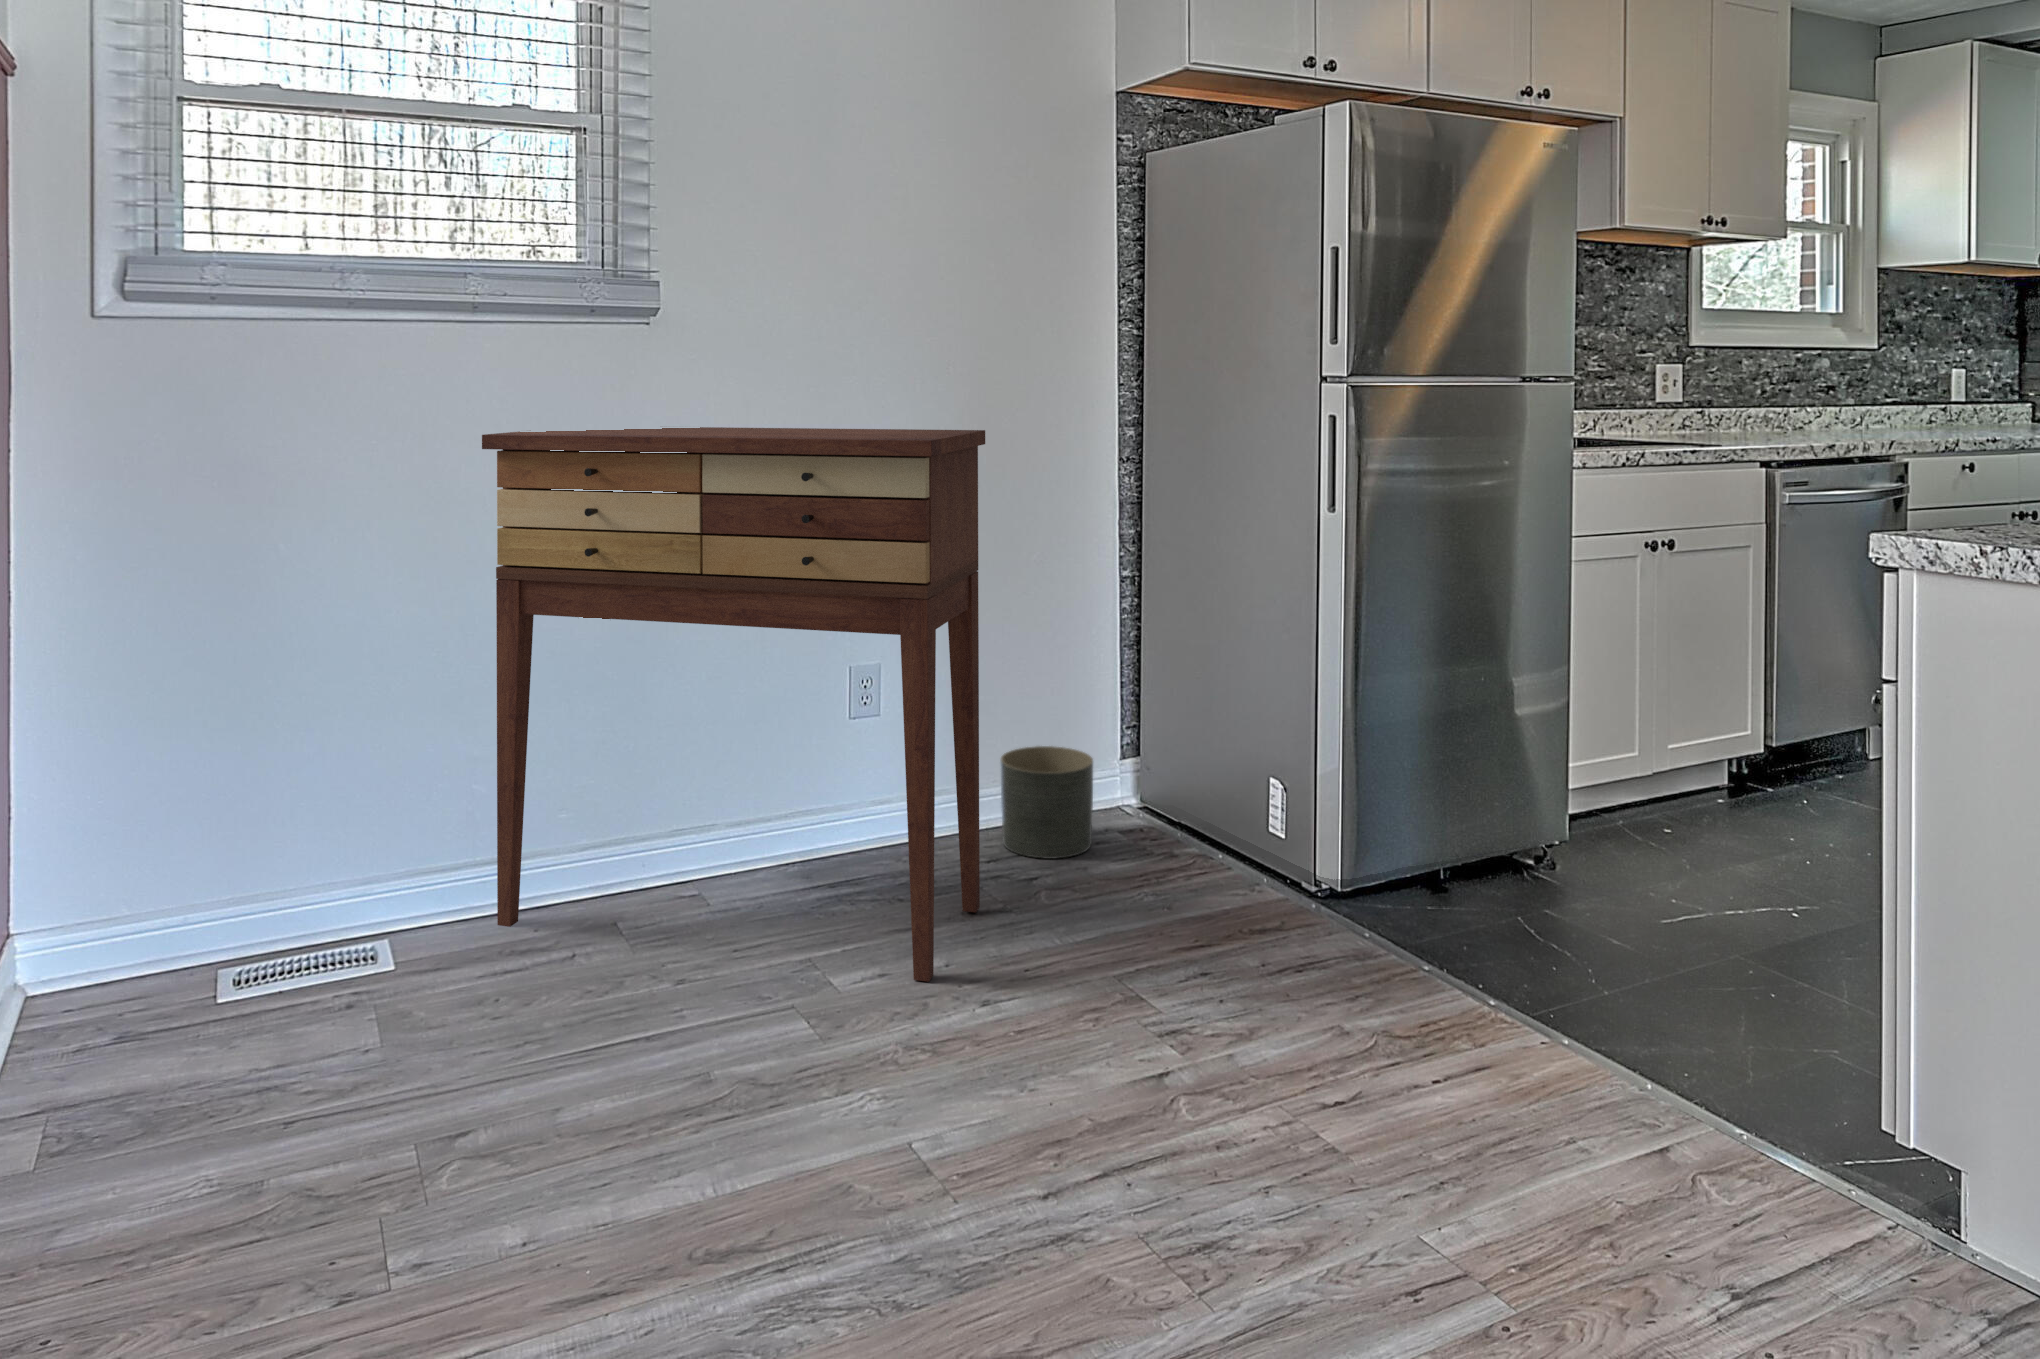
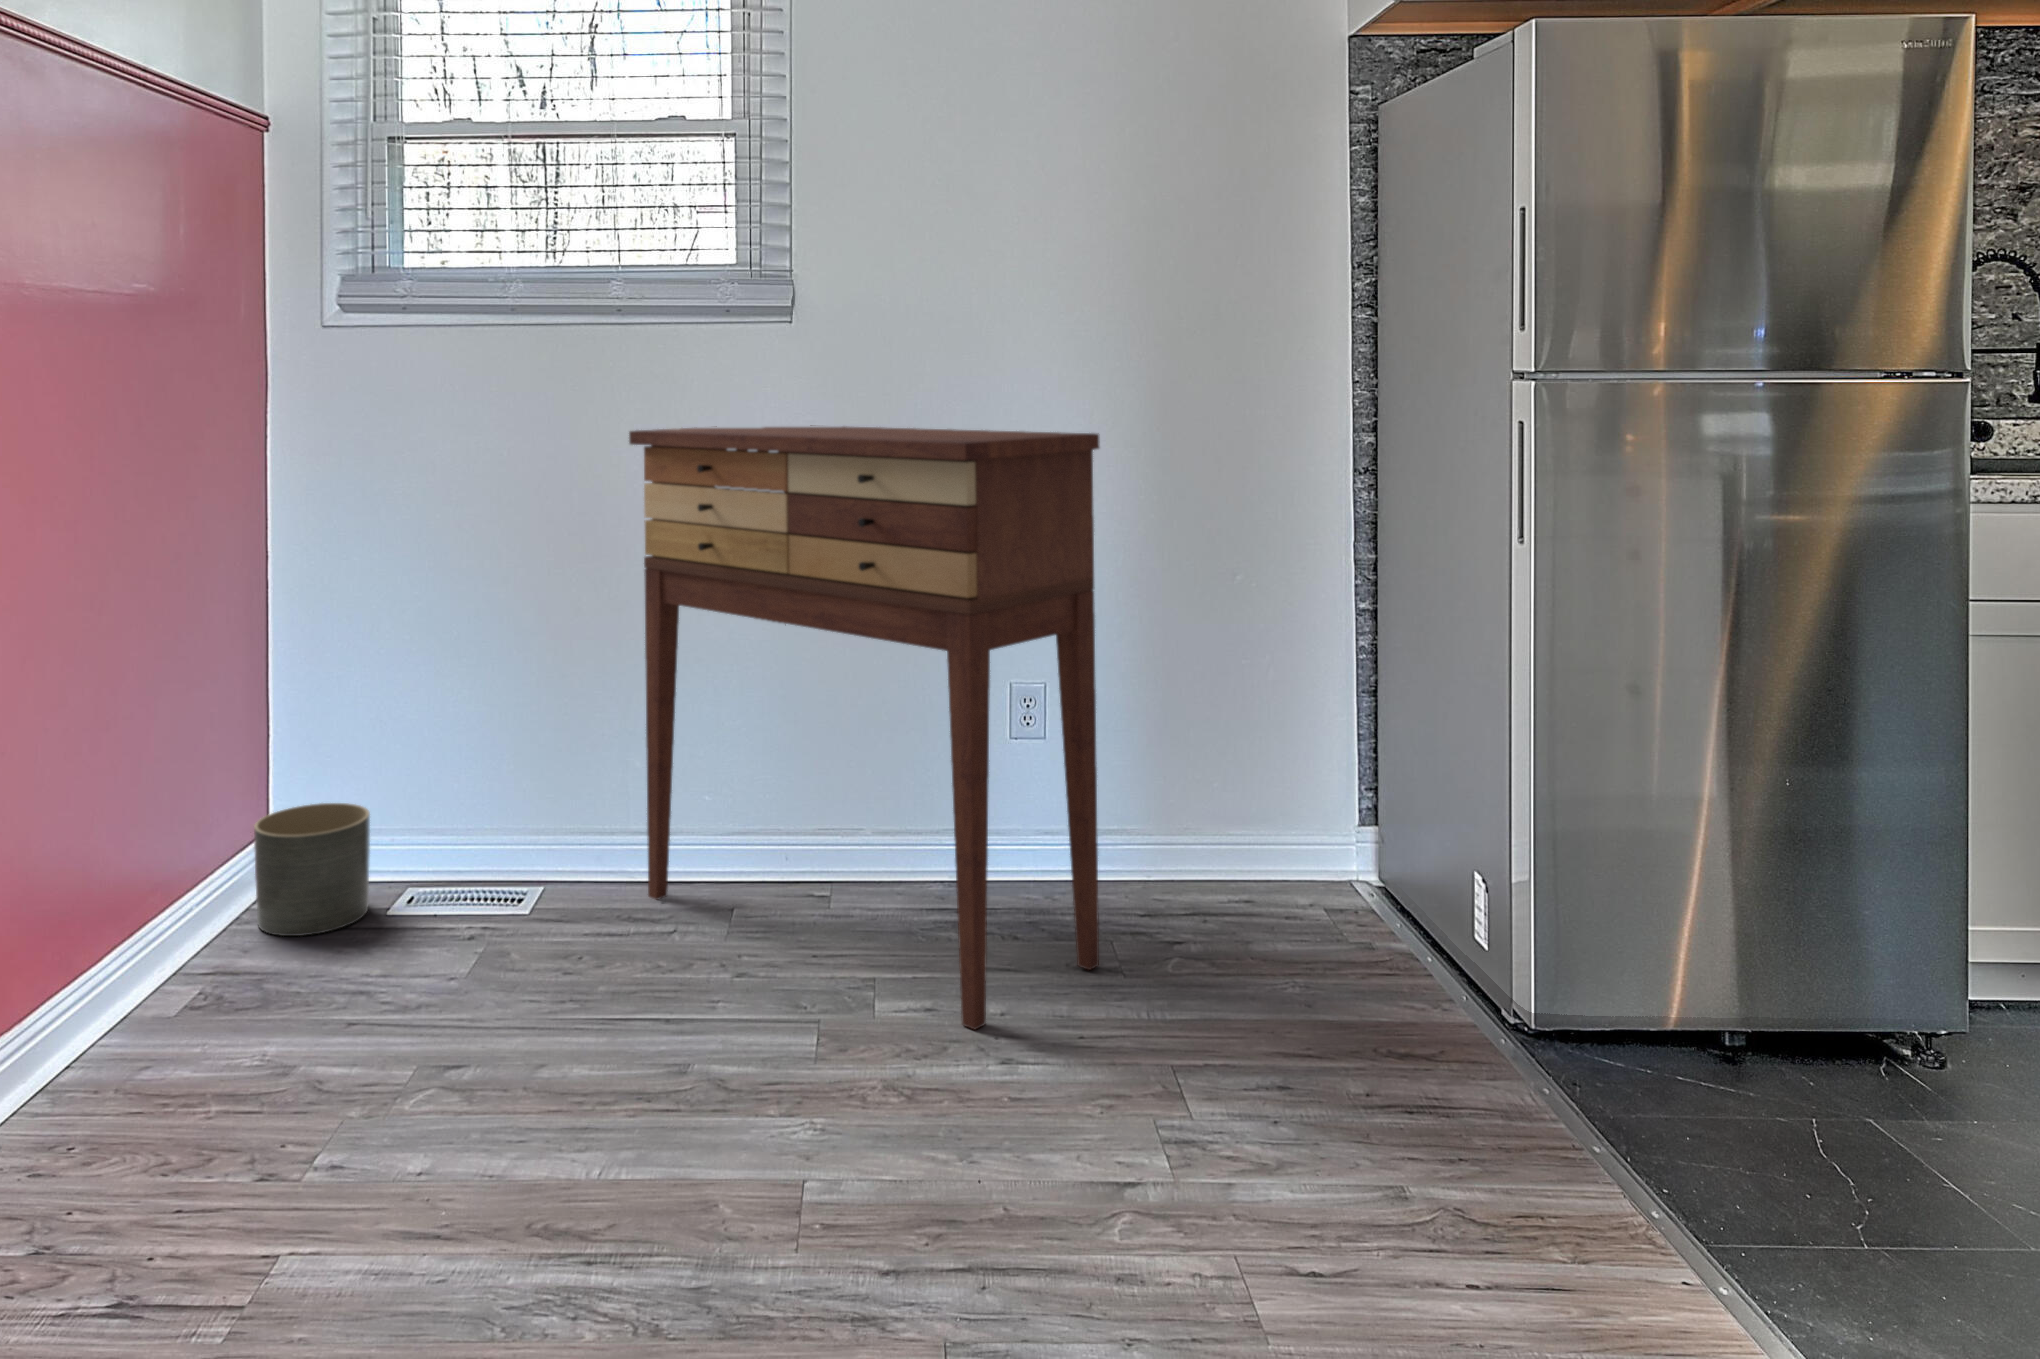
planter: present [1000,746,1093,859] -> present [254,803,370,936]

